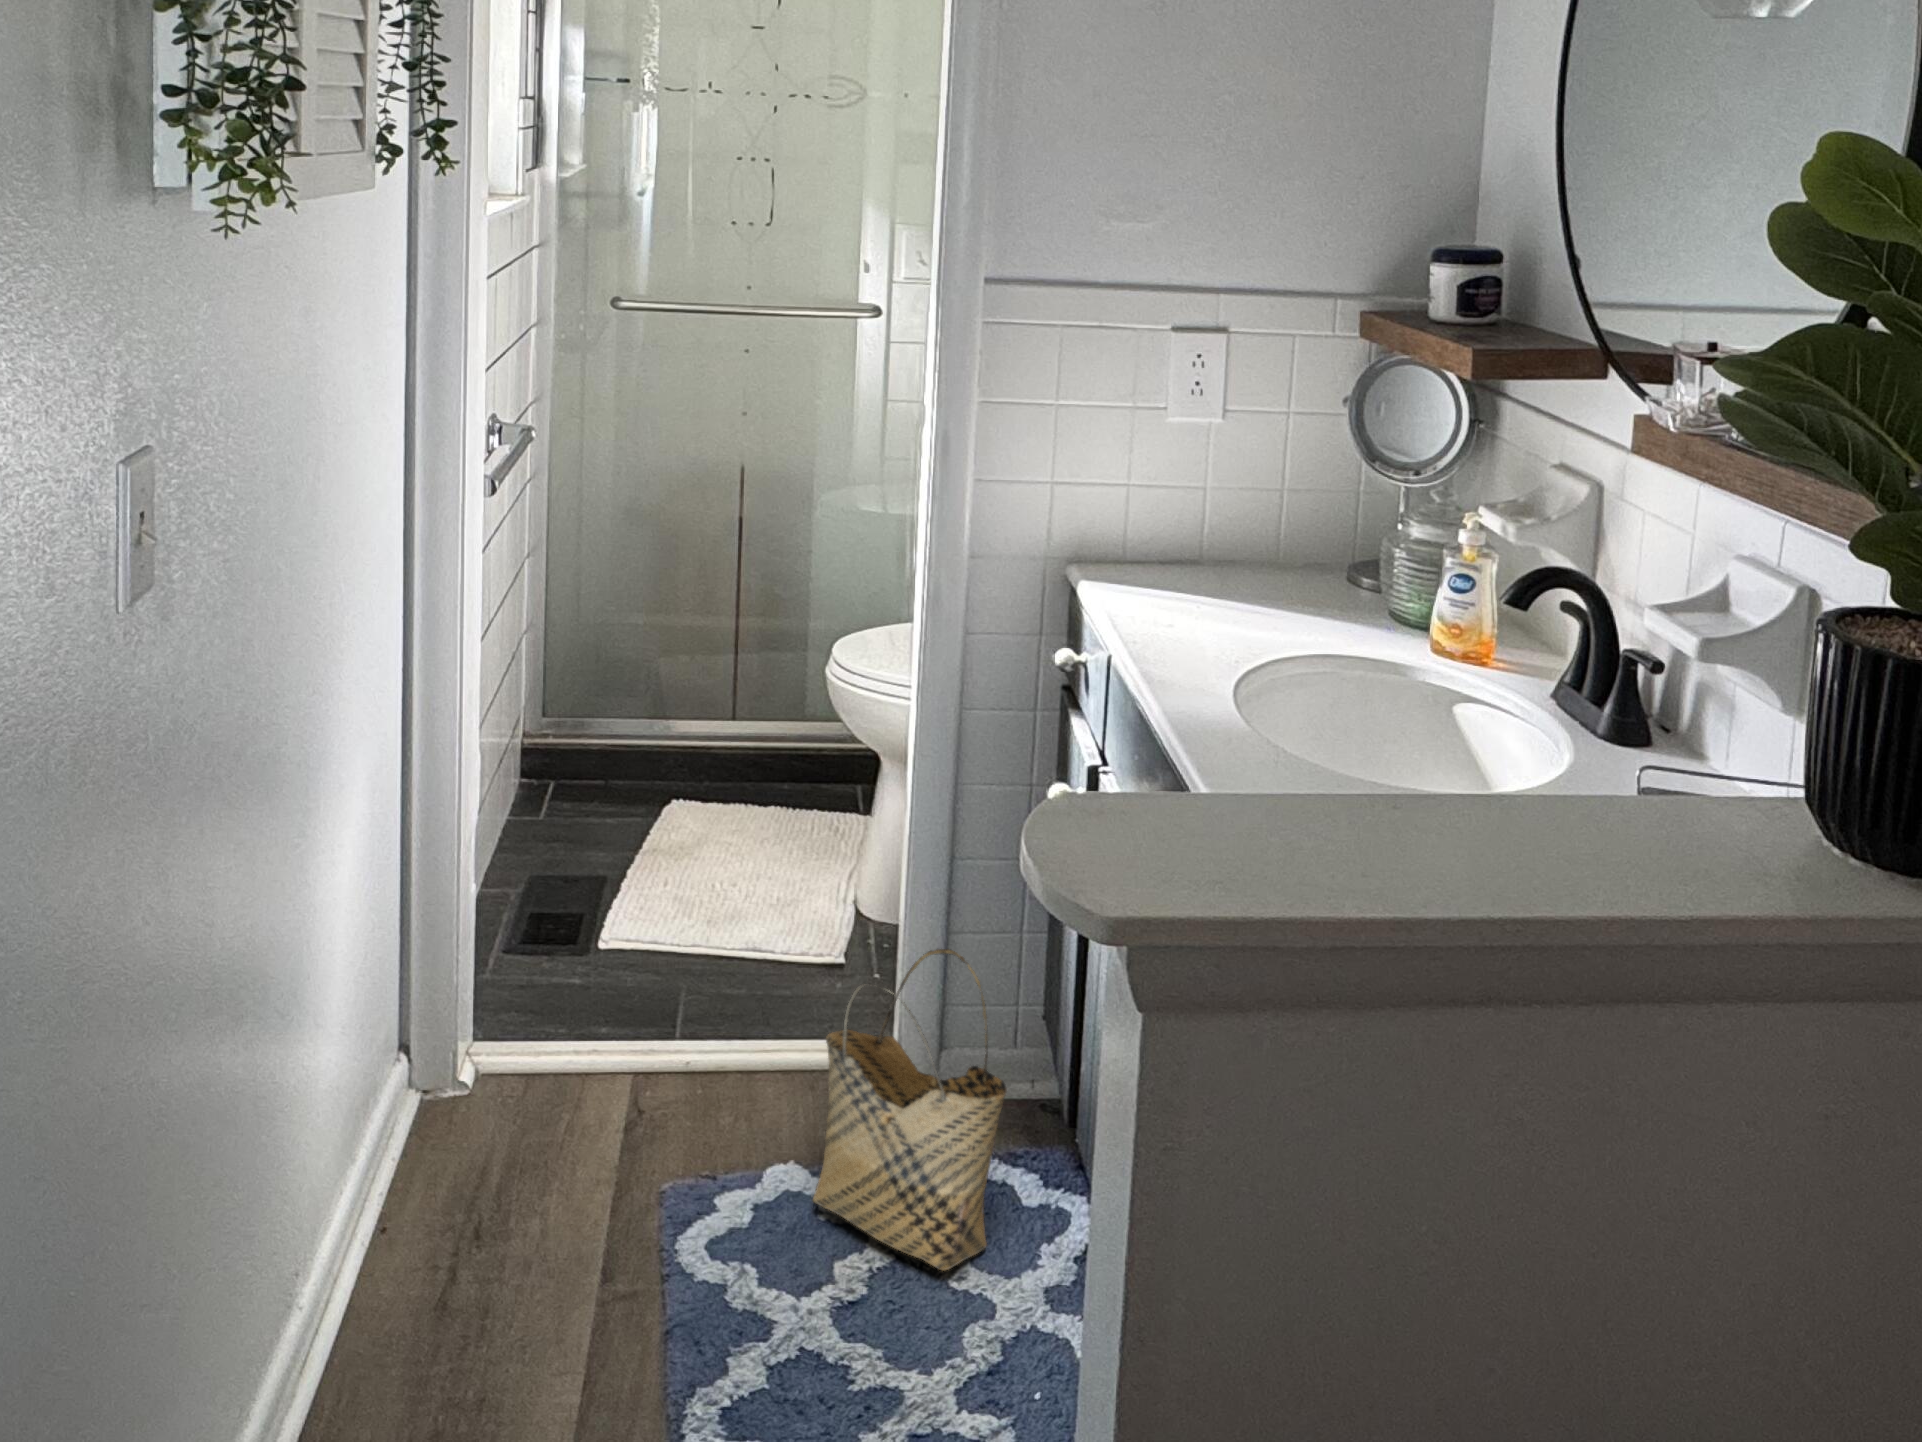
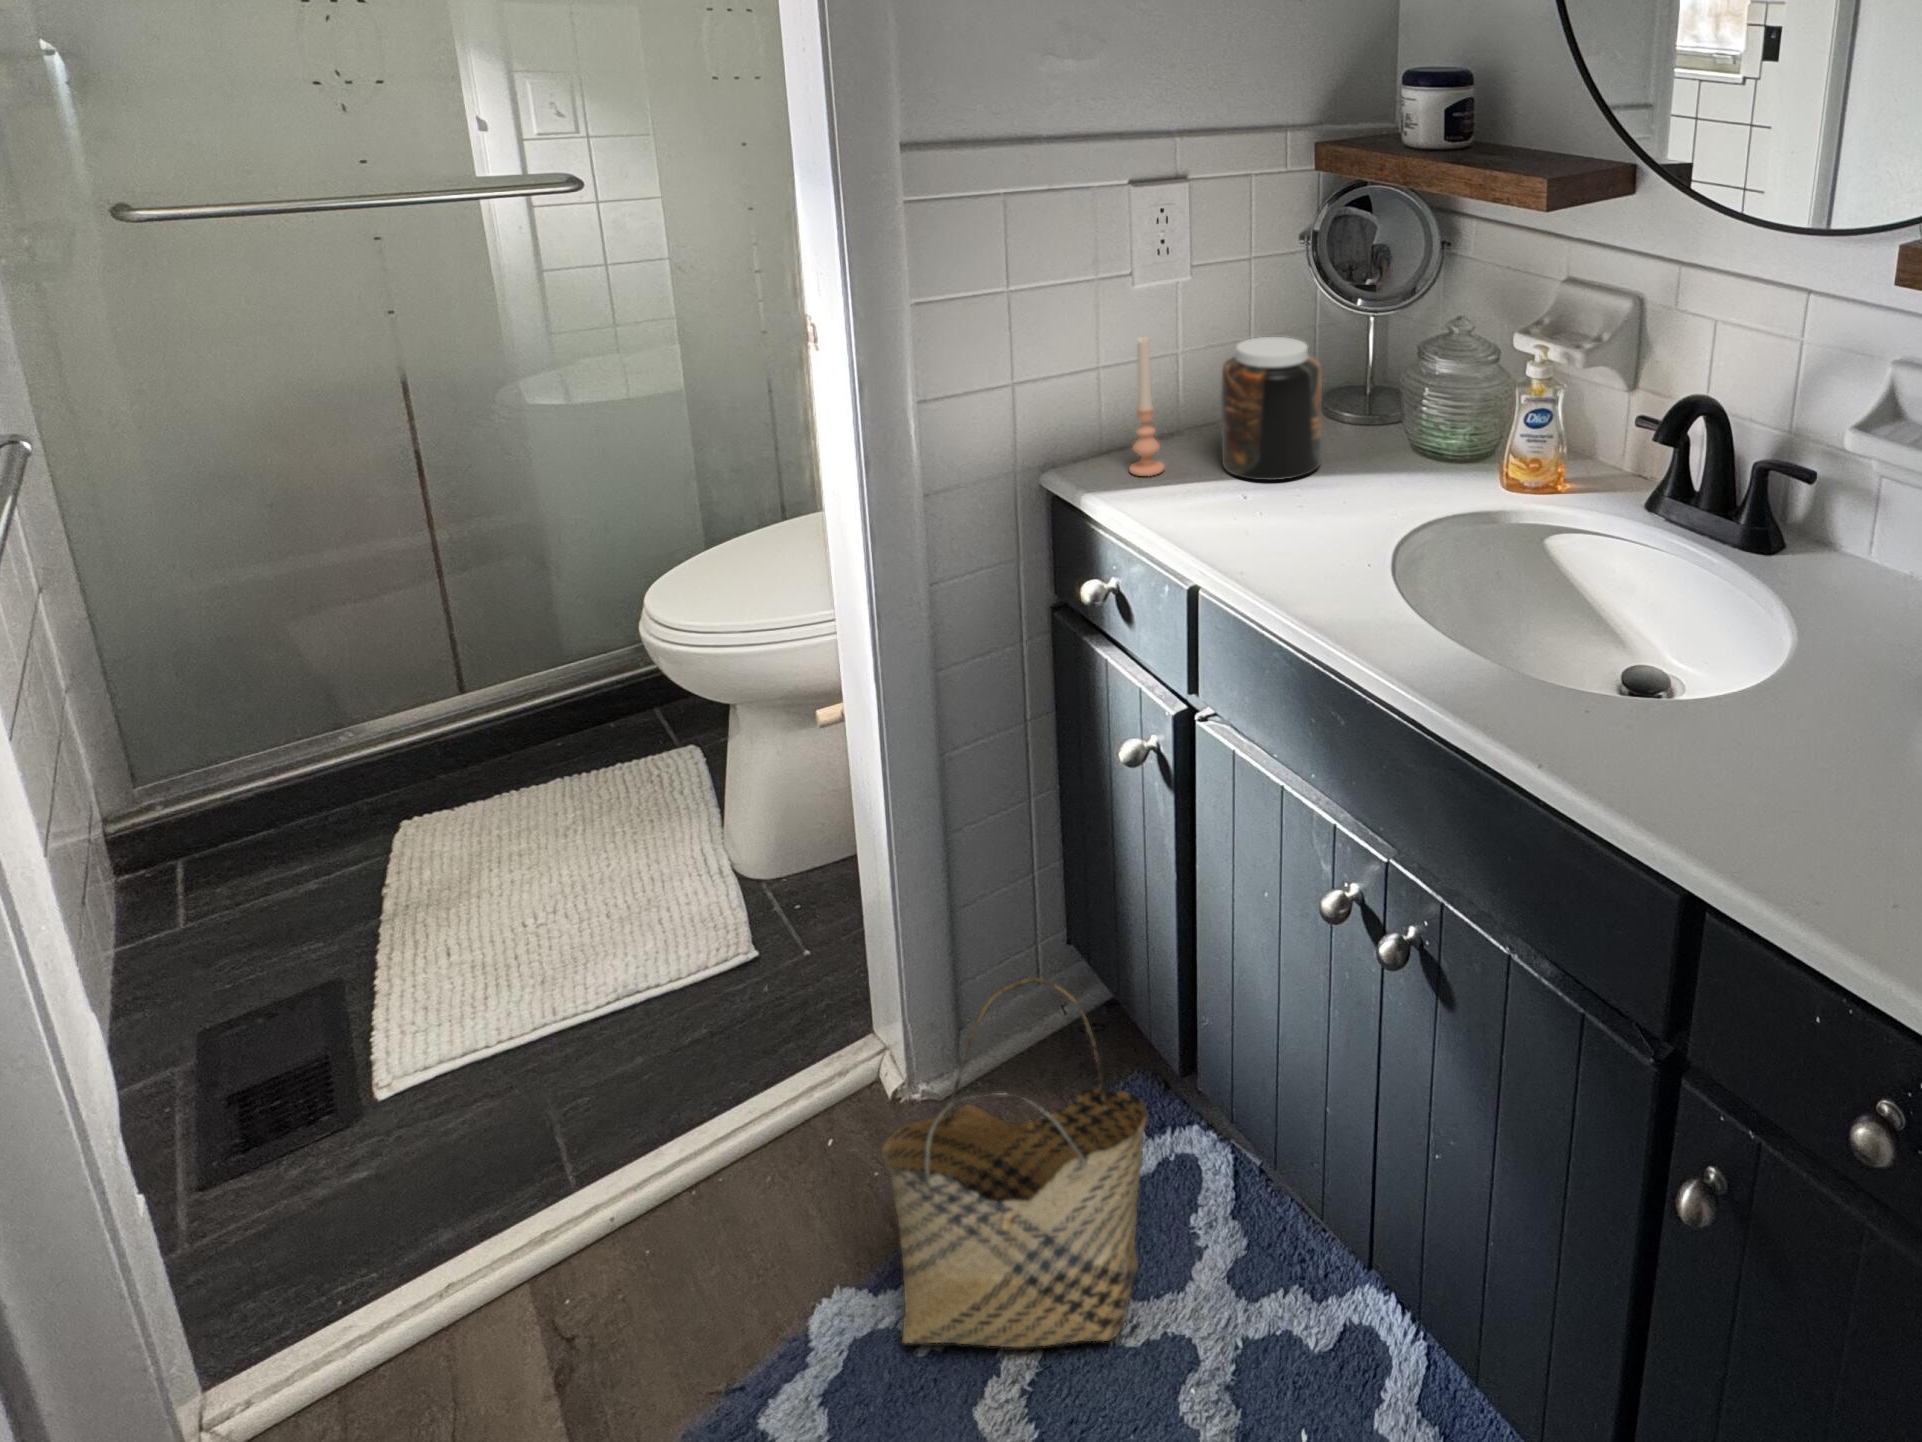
candle: none [1129,455,1160,578] -> present [1129,337,1165,476]
jar: none [1205,475,1301,604] -> present [1221,337,1322,480]

